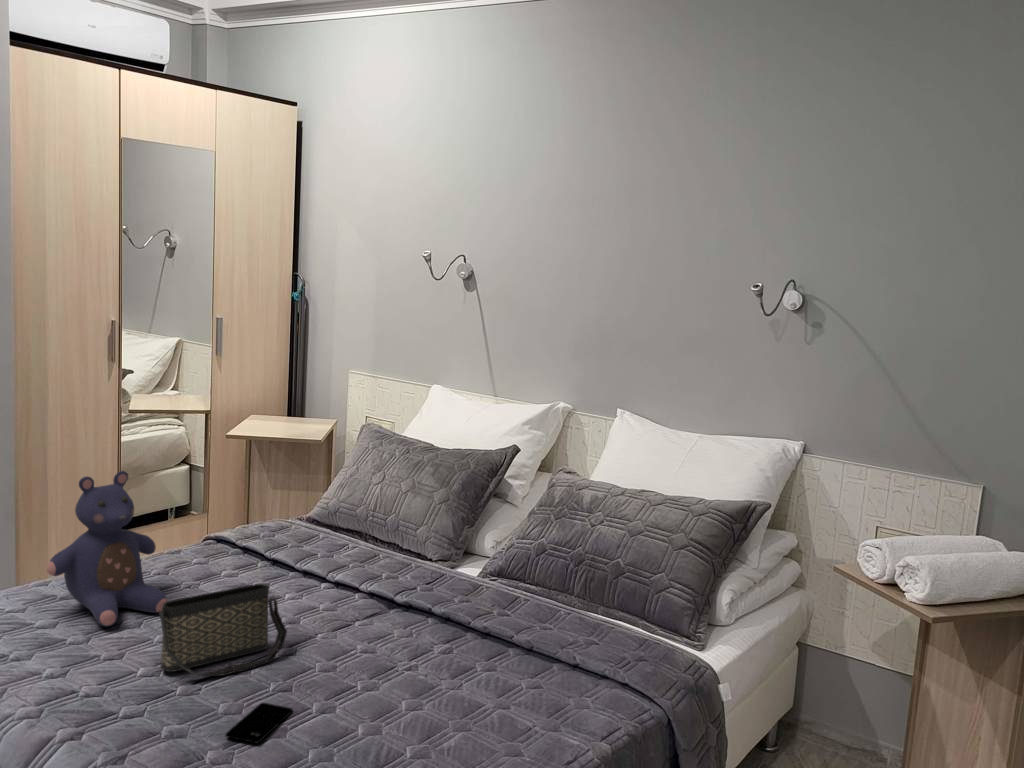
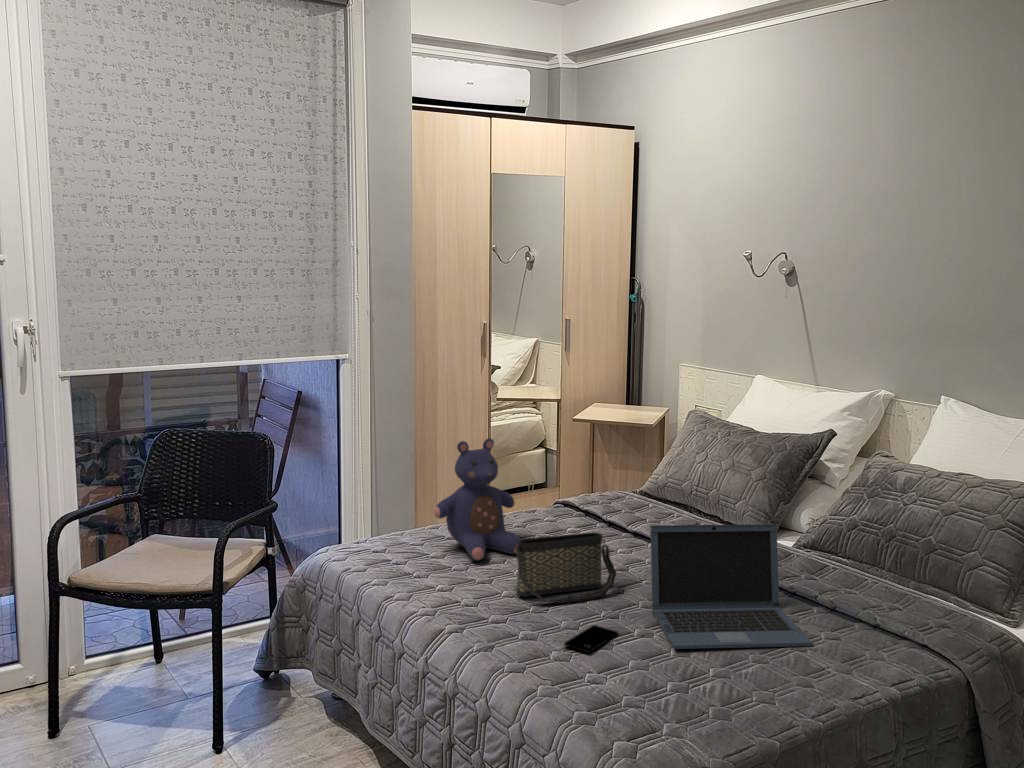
laptop: none [329,561,514,725] -> present [650,524,813,649]

